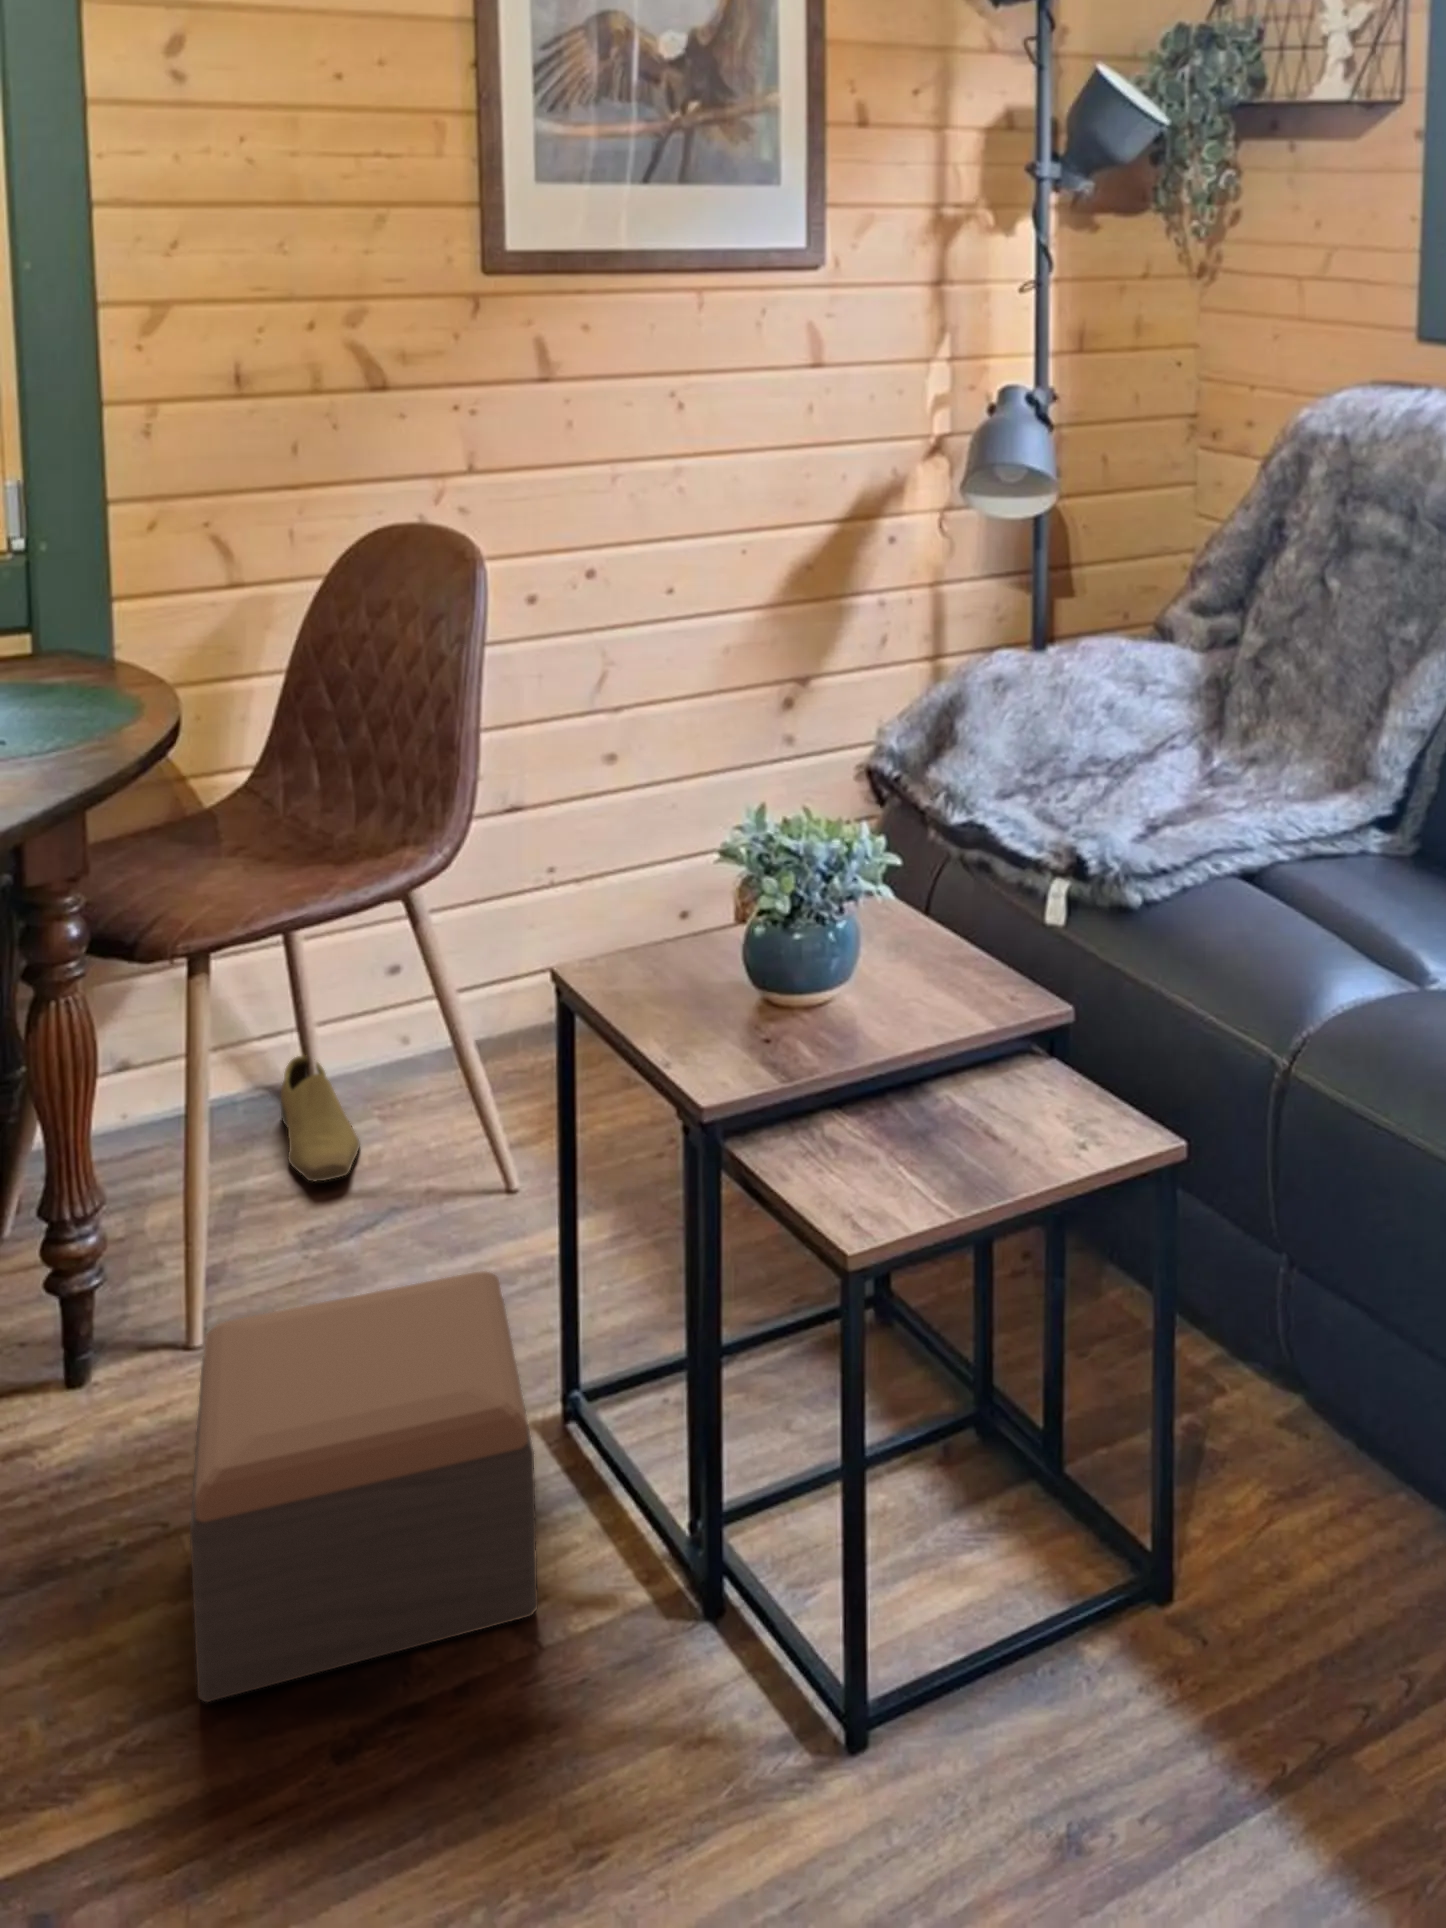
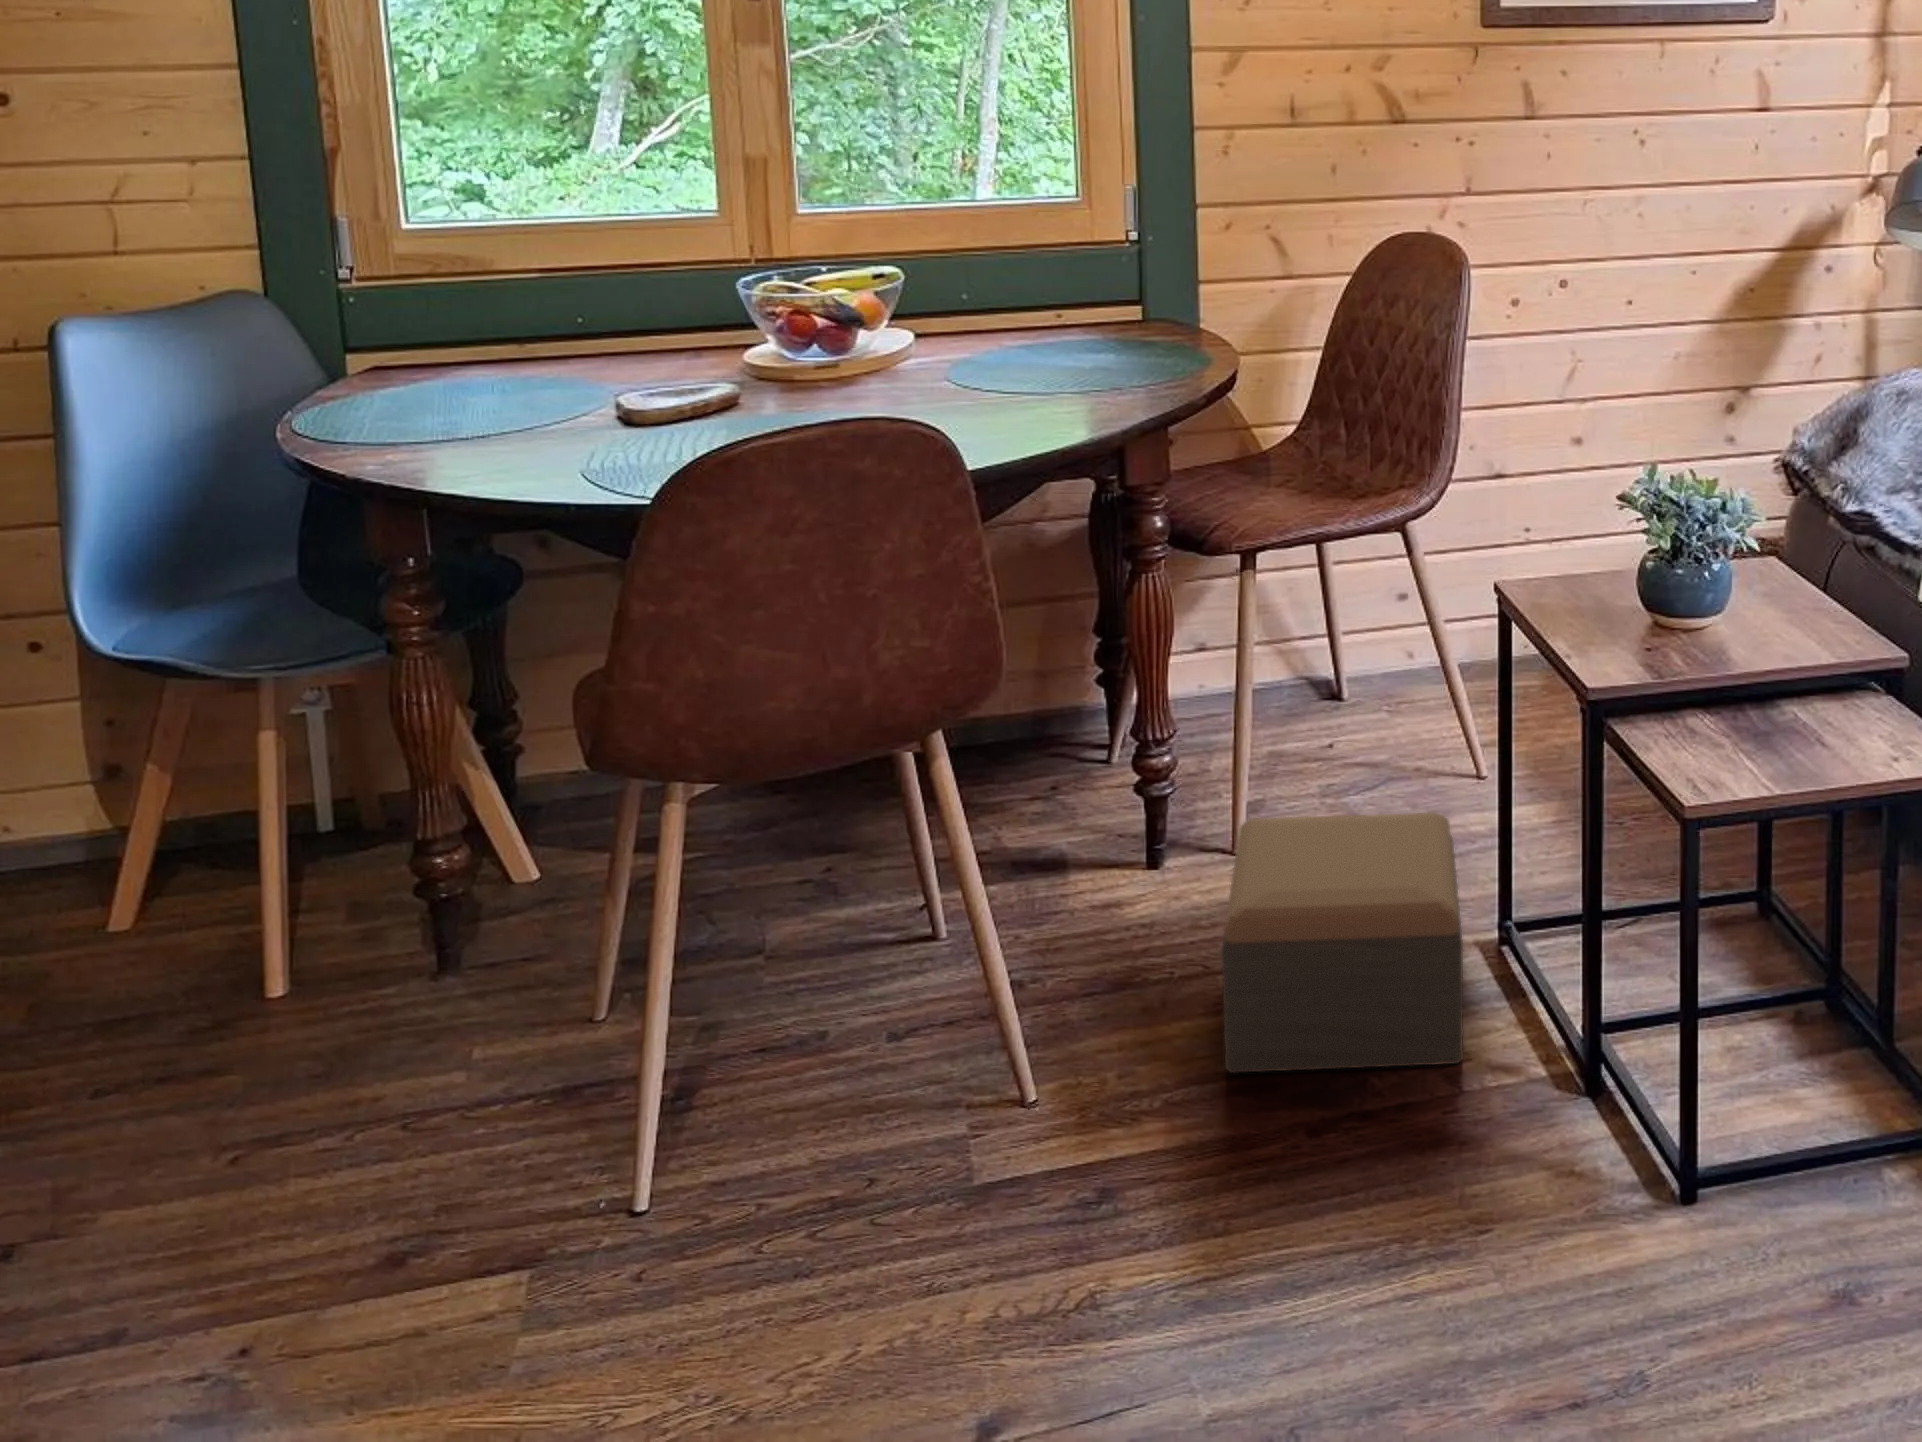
shoe: present [281,1055,360,1181] -> none [1309,658,1365,751]

